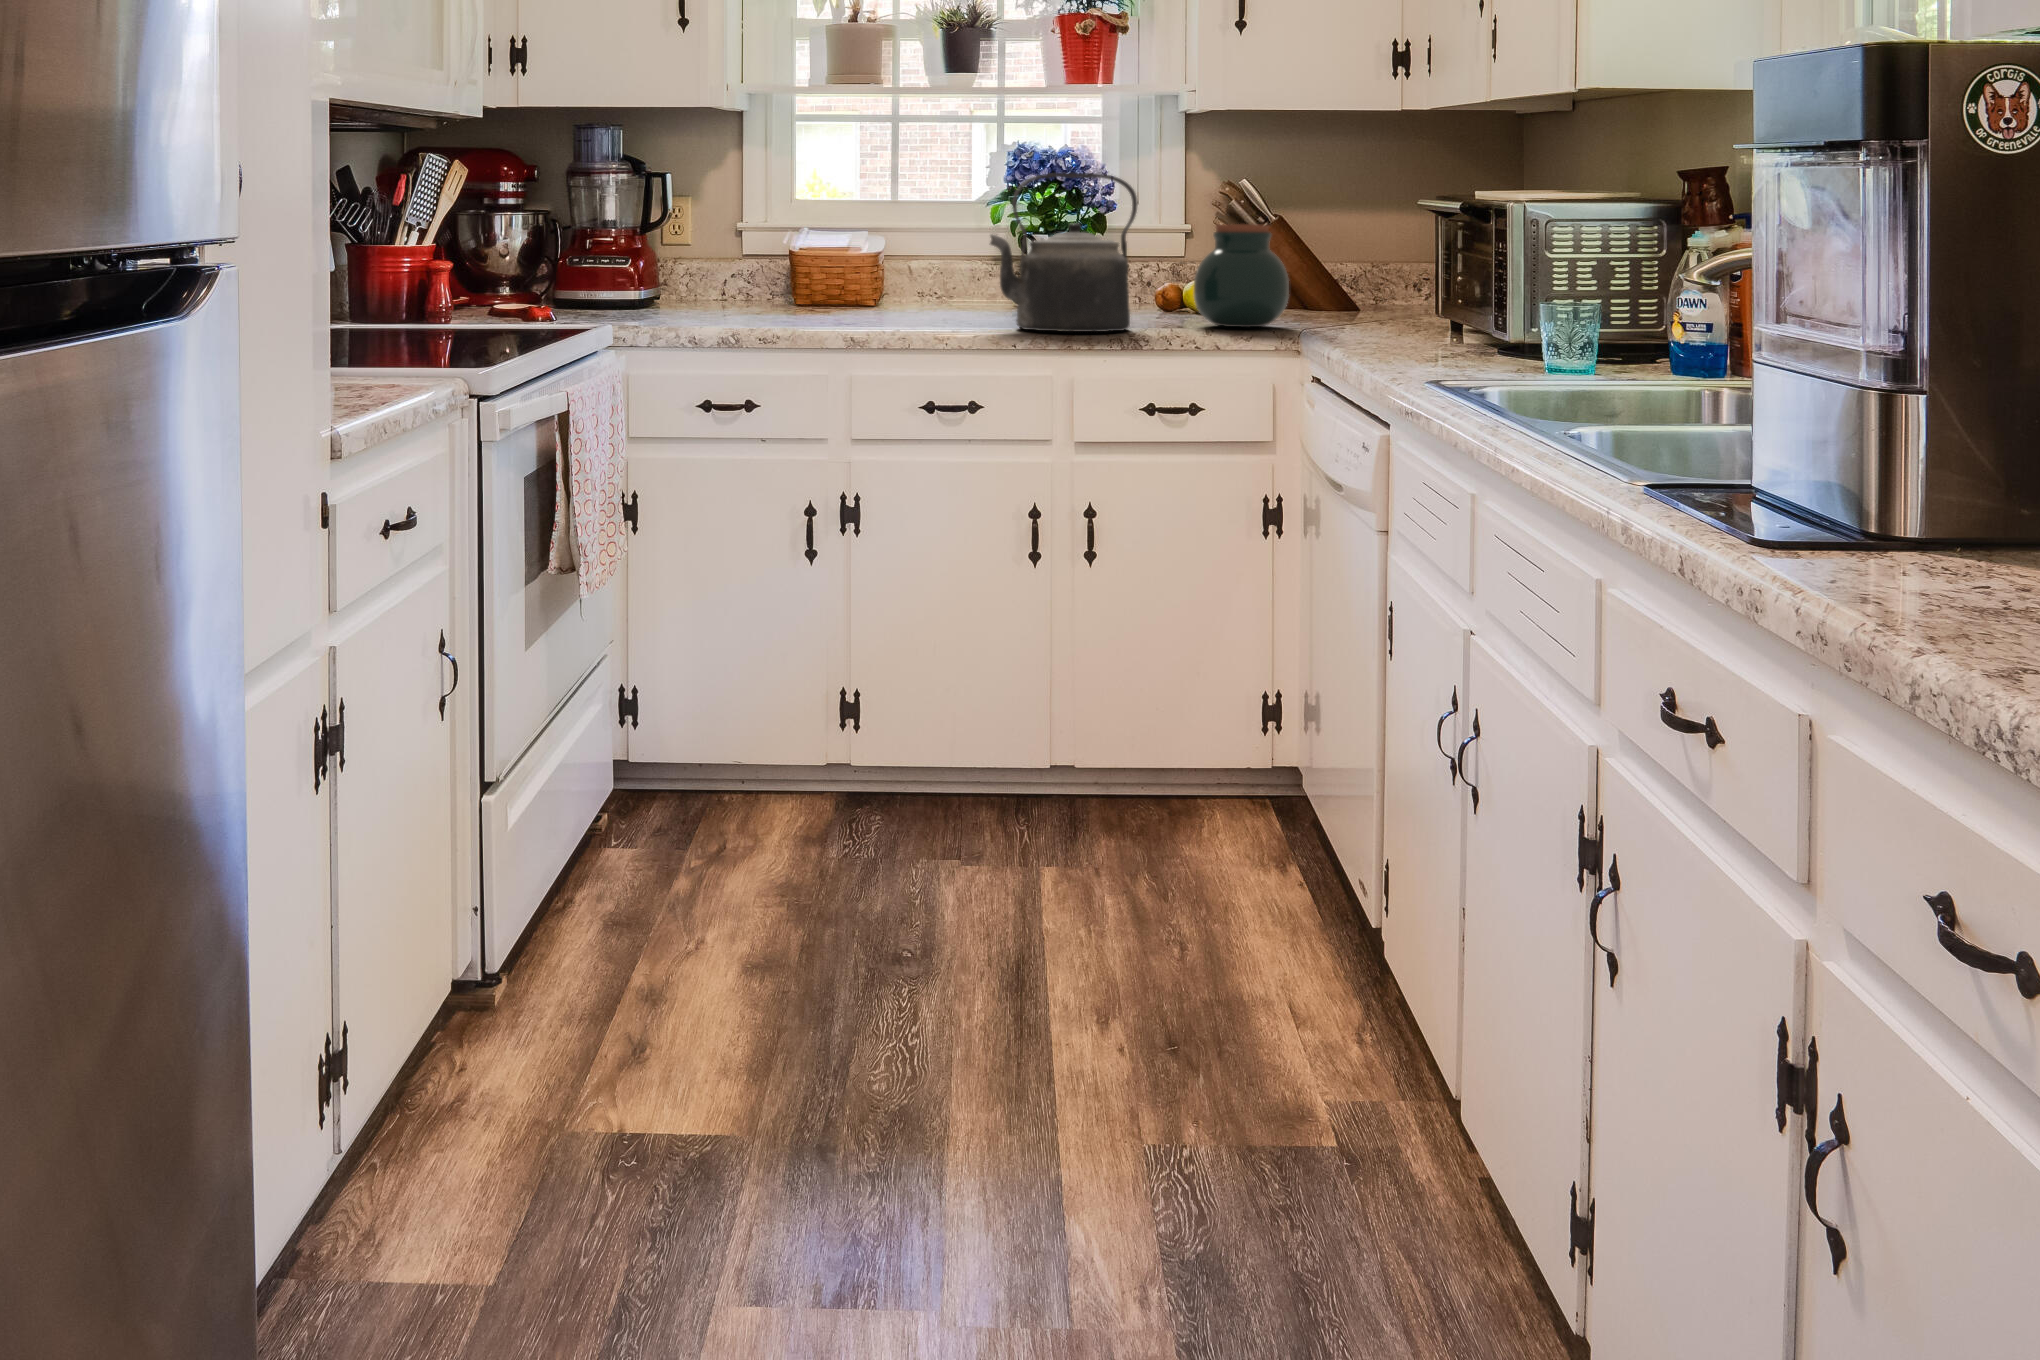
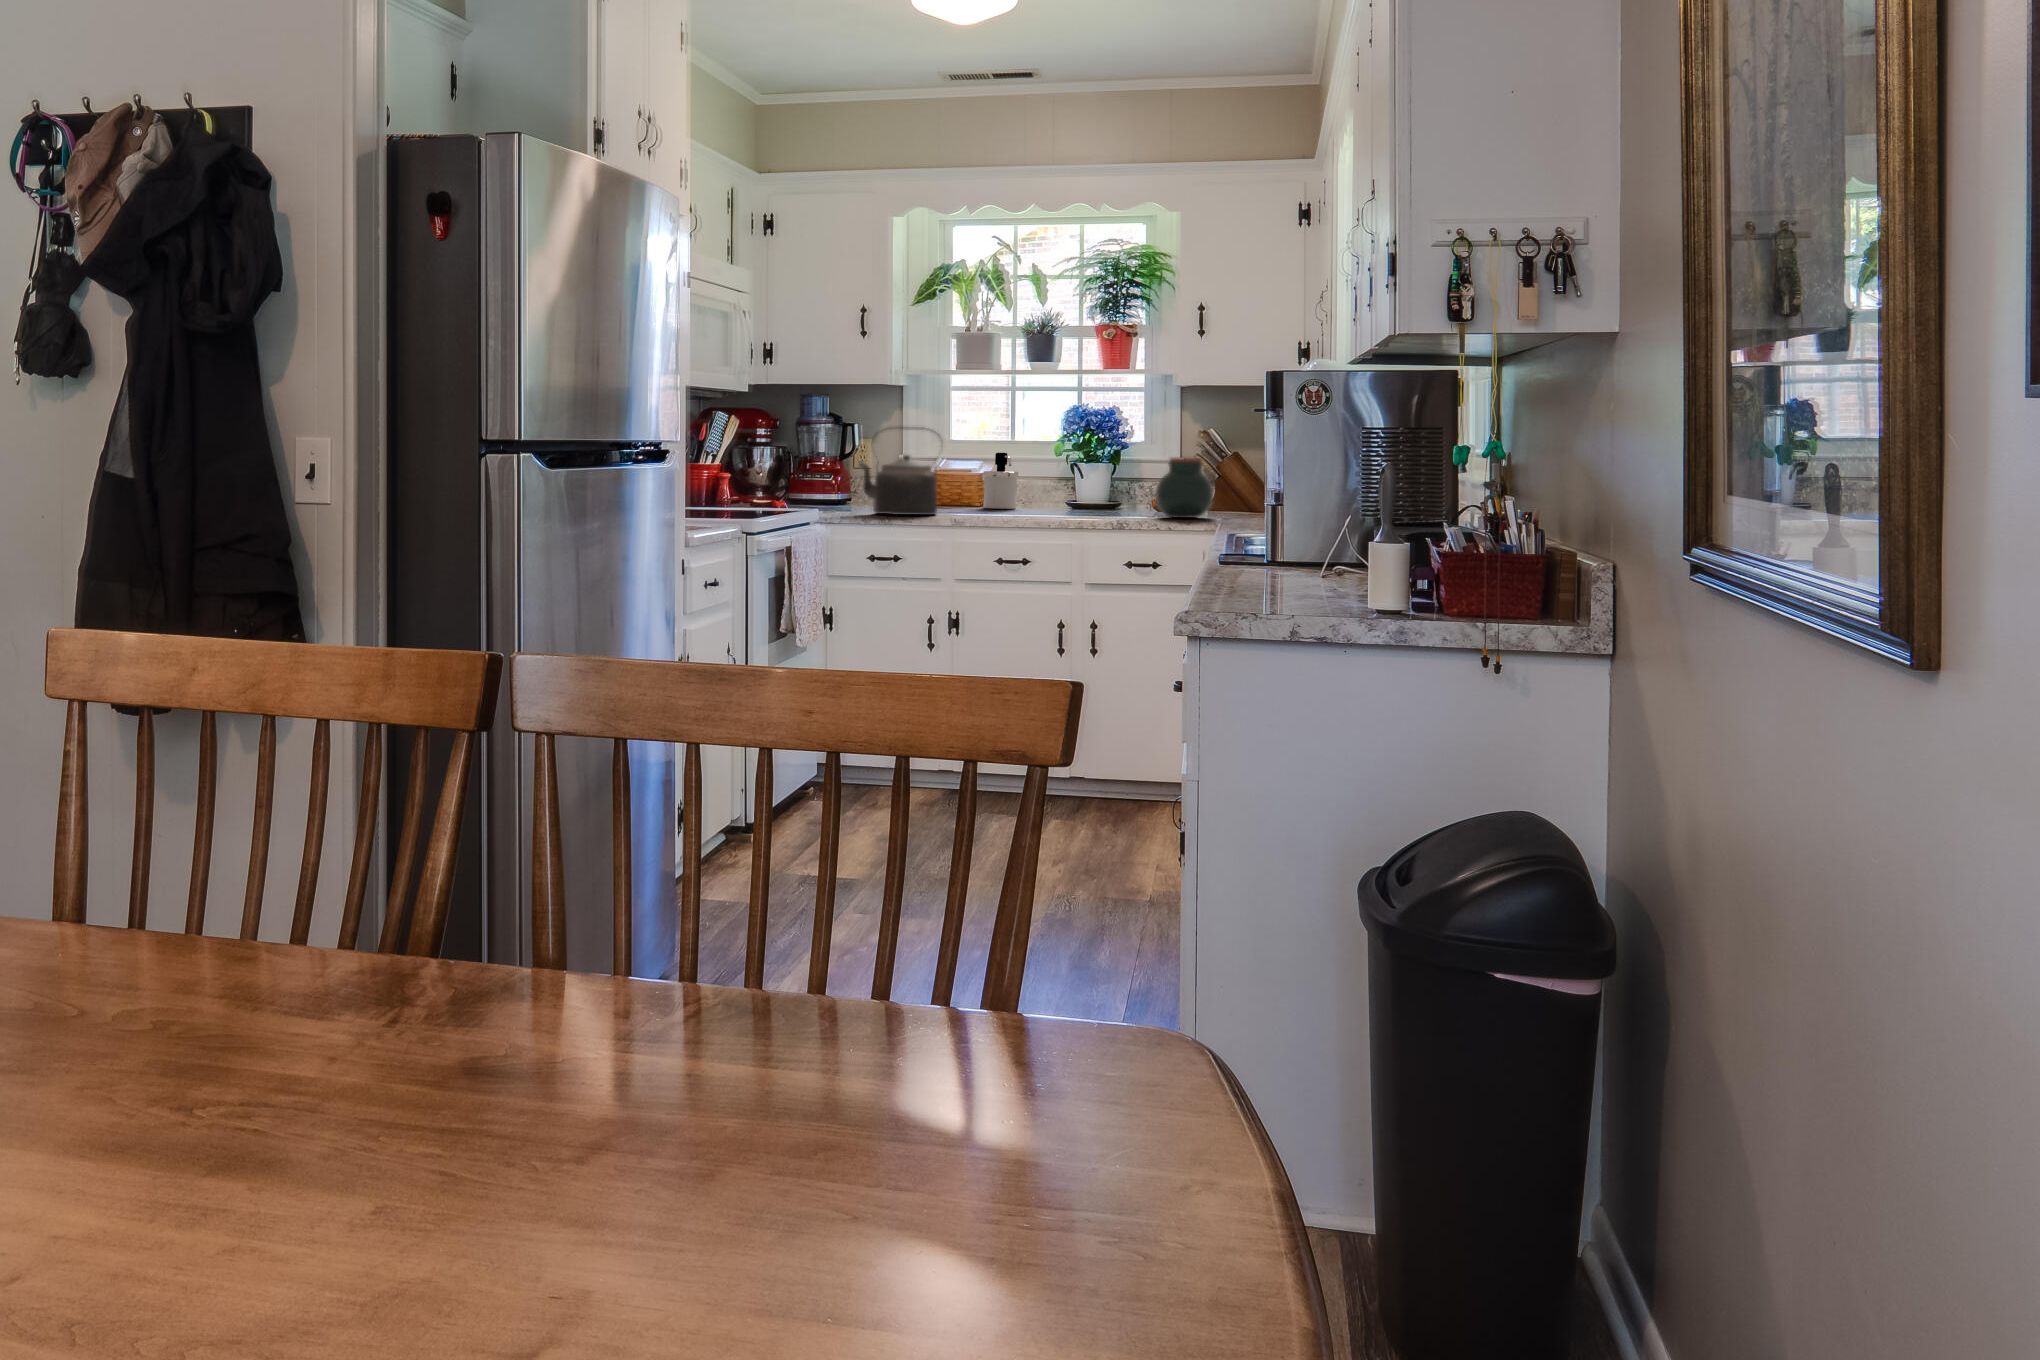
kettle: present [990,173,1138,332] -> present [859,428,937,515]
soap dispenser: none [885,219,941,313] -> present [983,453,1018,509]

